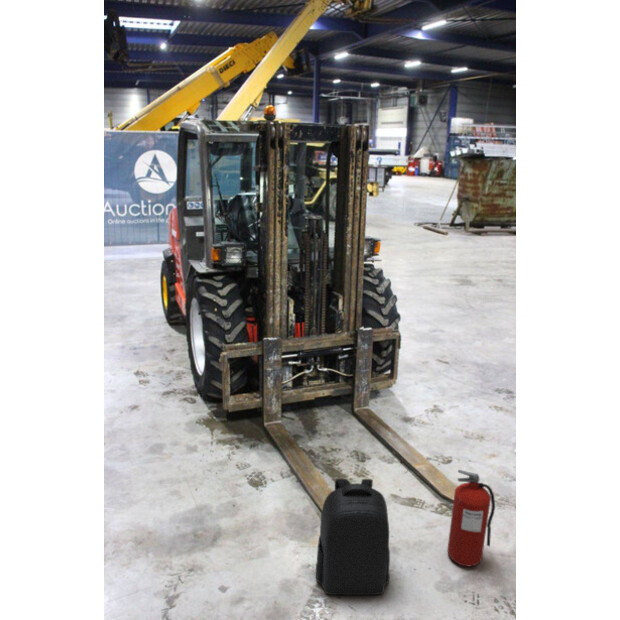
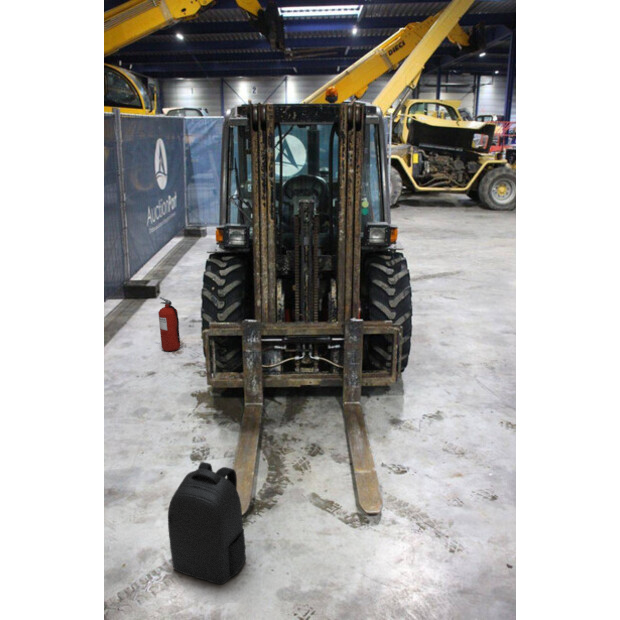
fire extinguisher: present [447,470,495,566] -> present [158,297,180,351]

